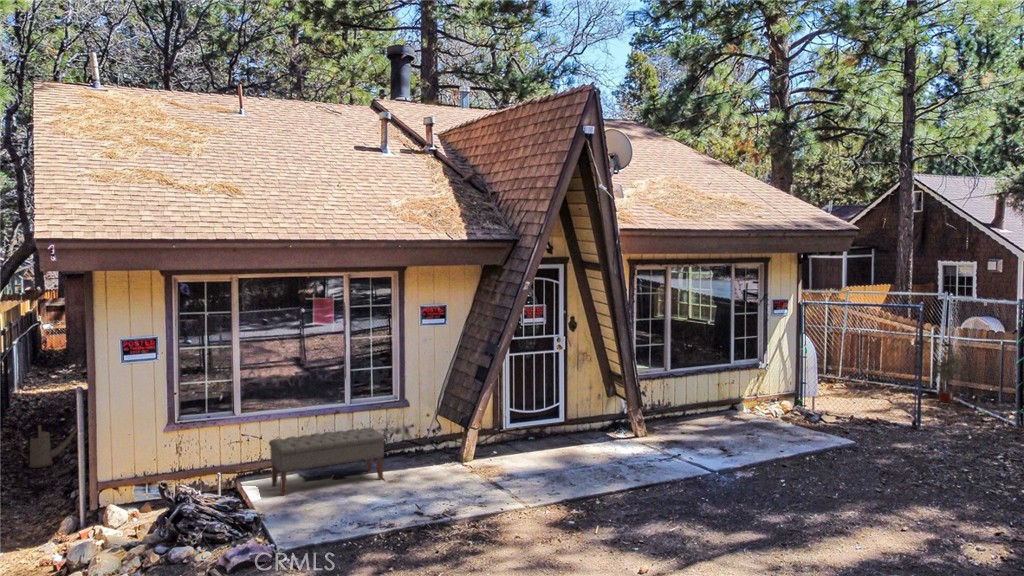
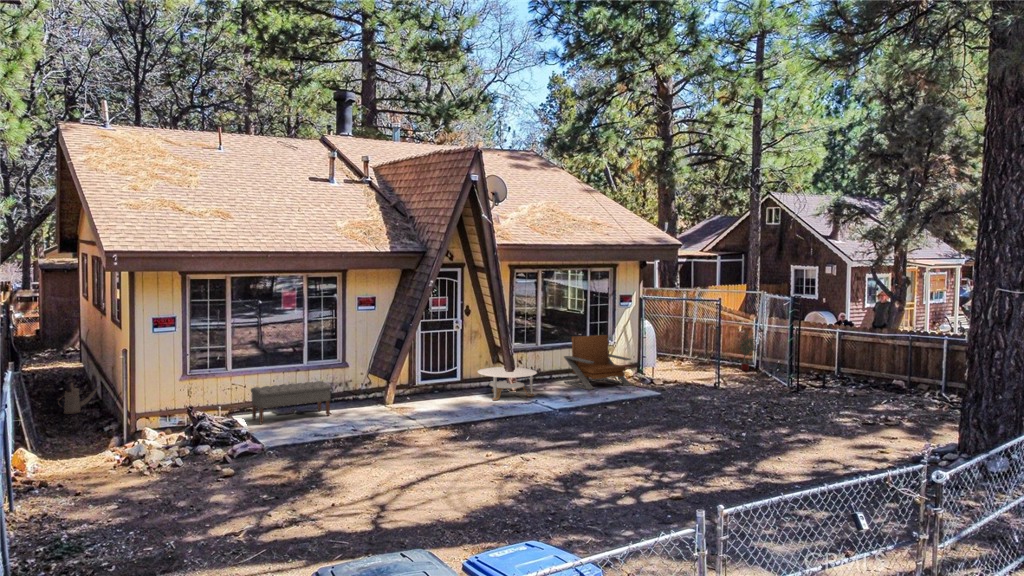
lounge chair: none [702,355,799,434] -> present [564,335,631,390]
round table: none [588,402,674,452] -> present [478,367,537,401]

